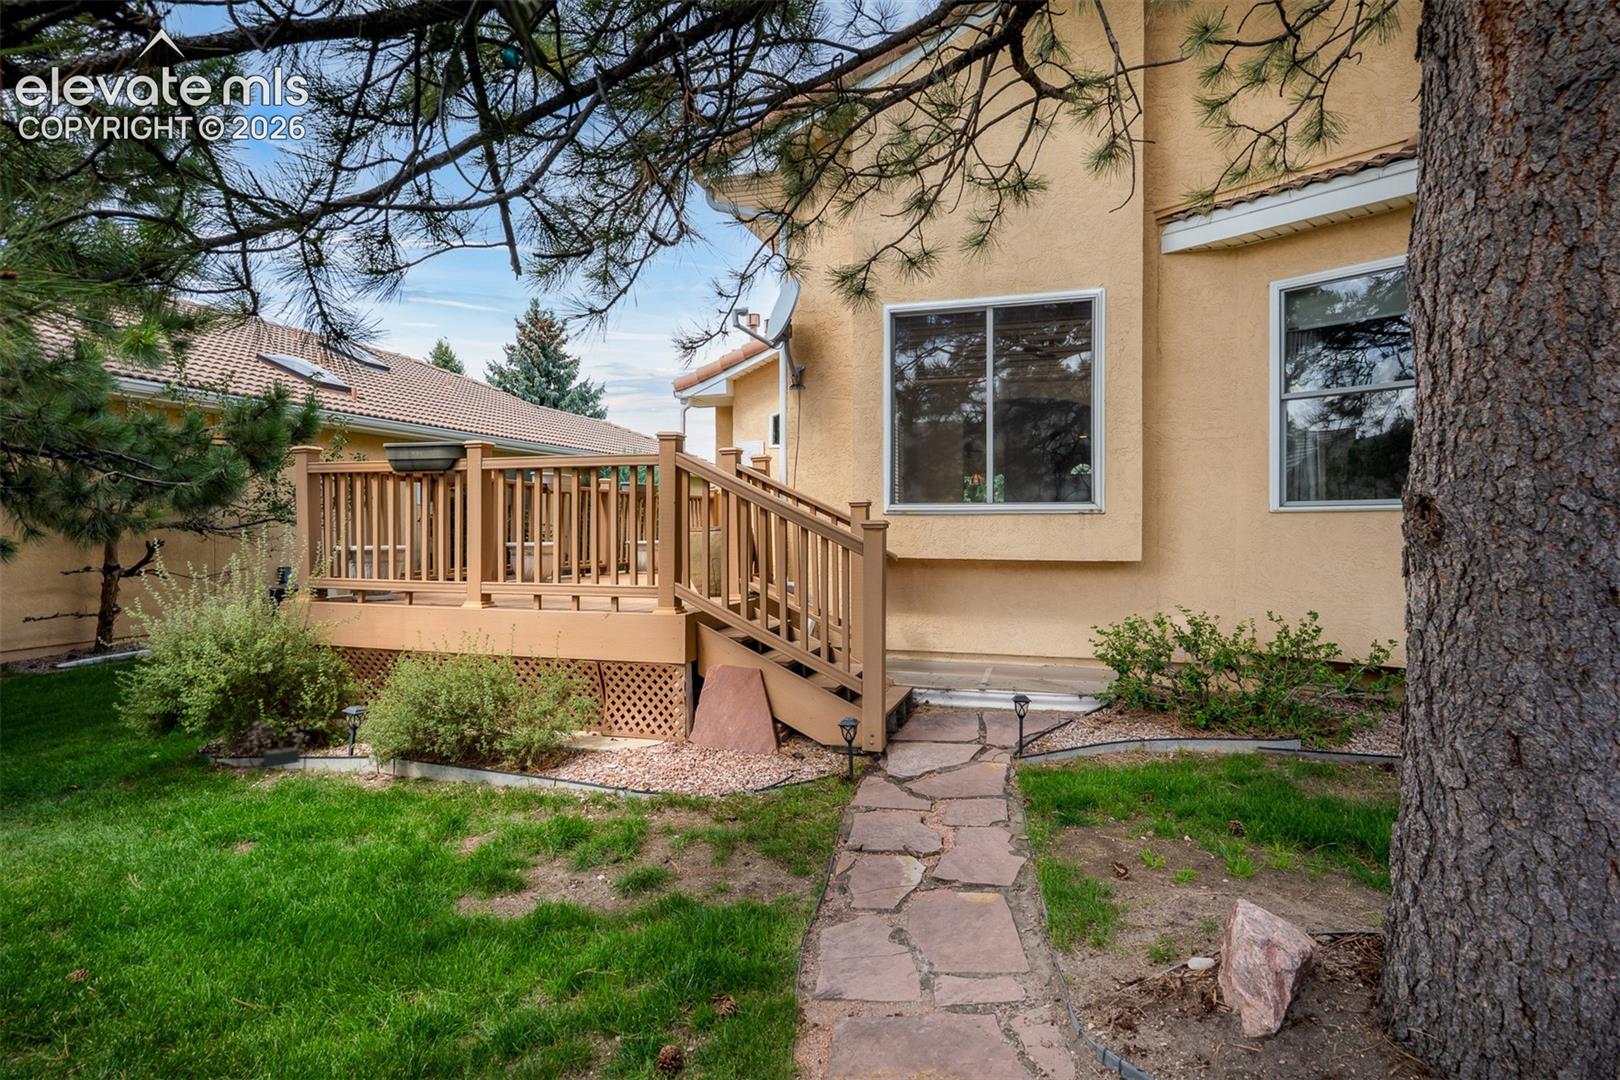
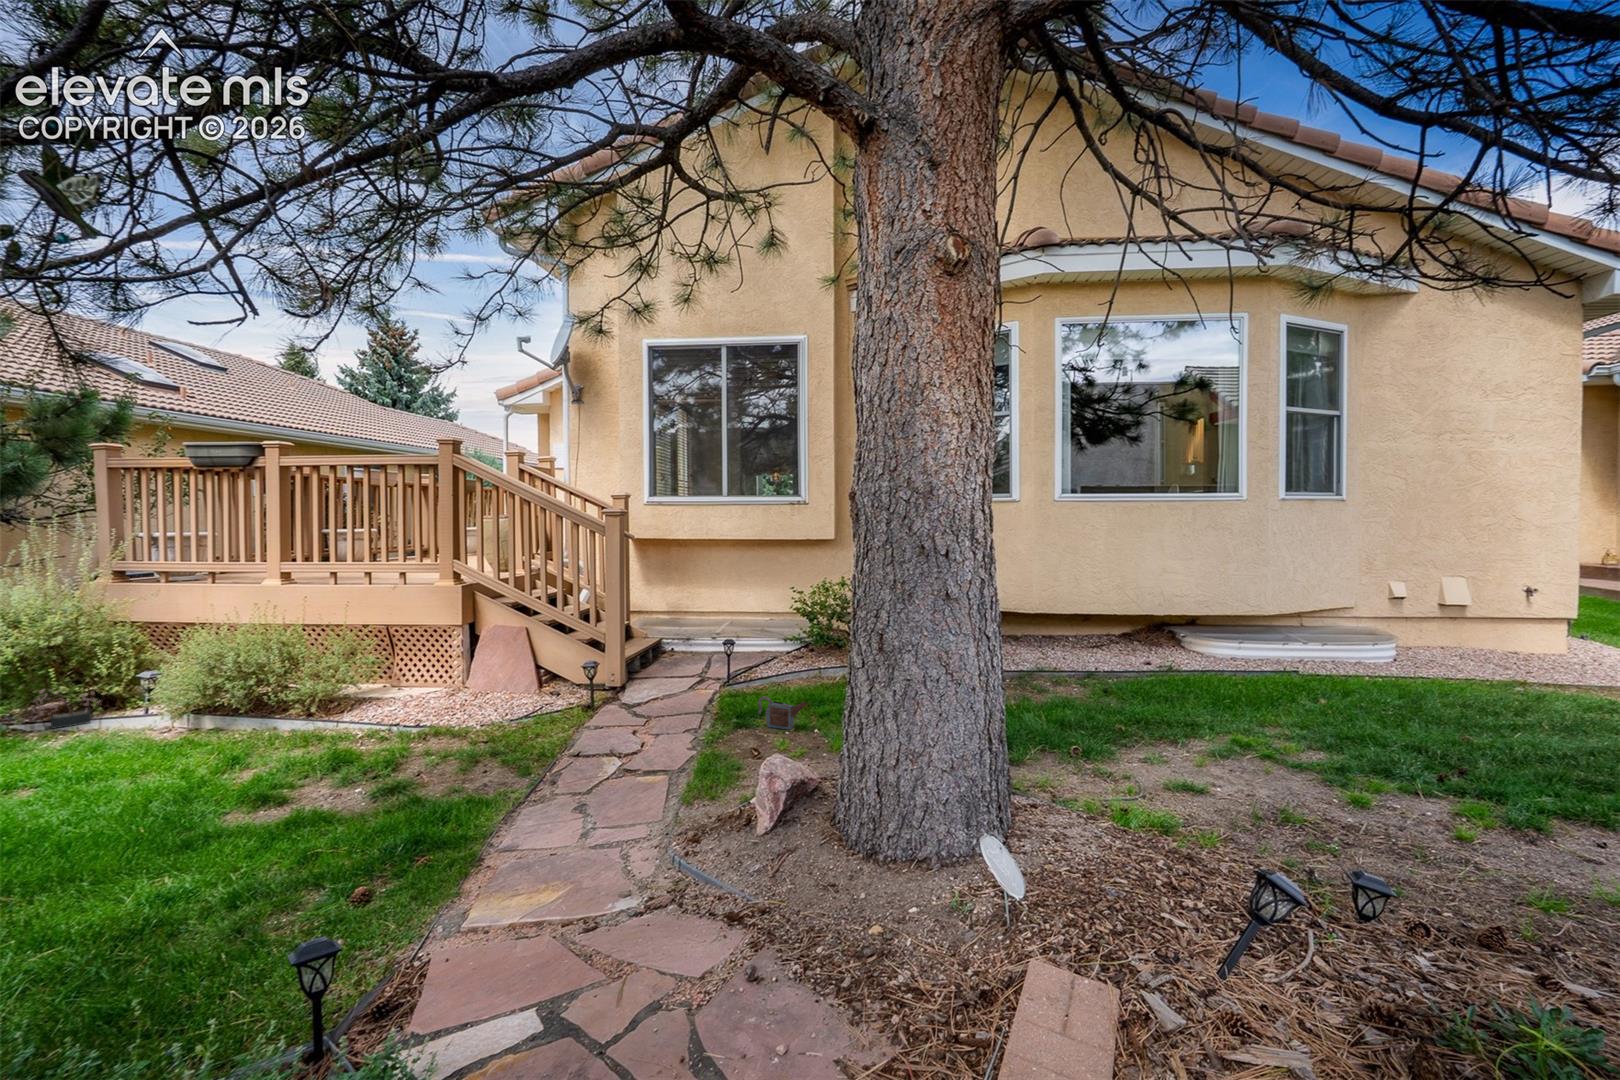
watering can: none [1107,784,1188,835] -> present [758,696,807,730]

